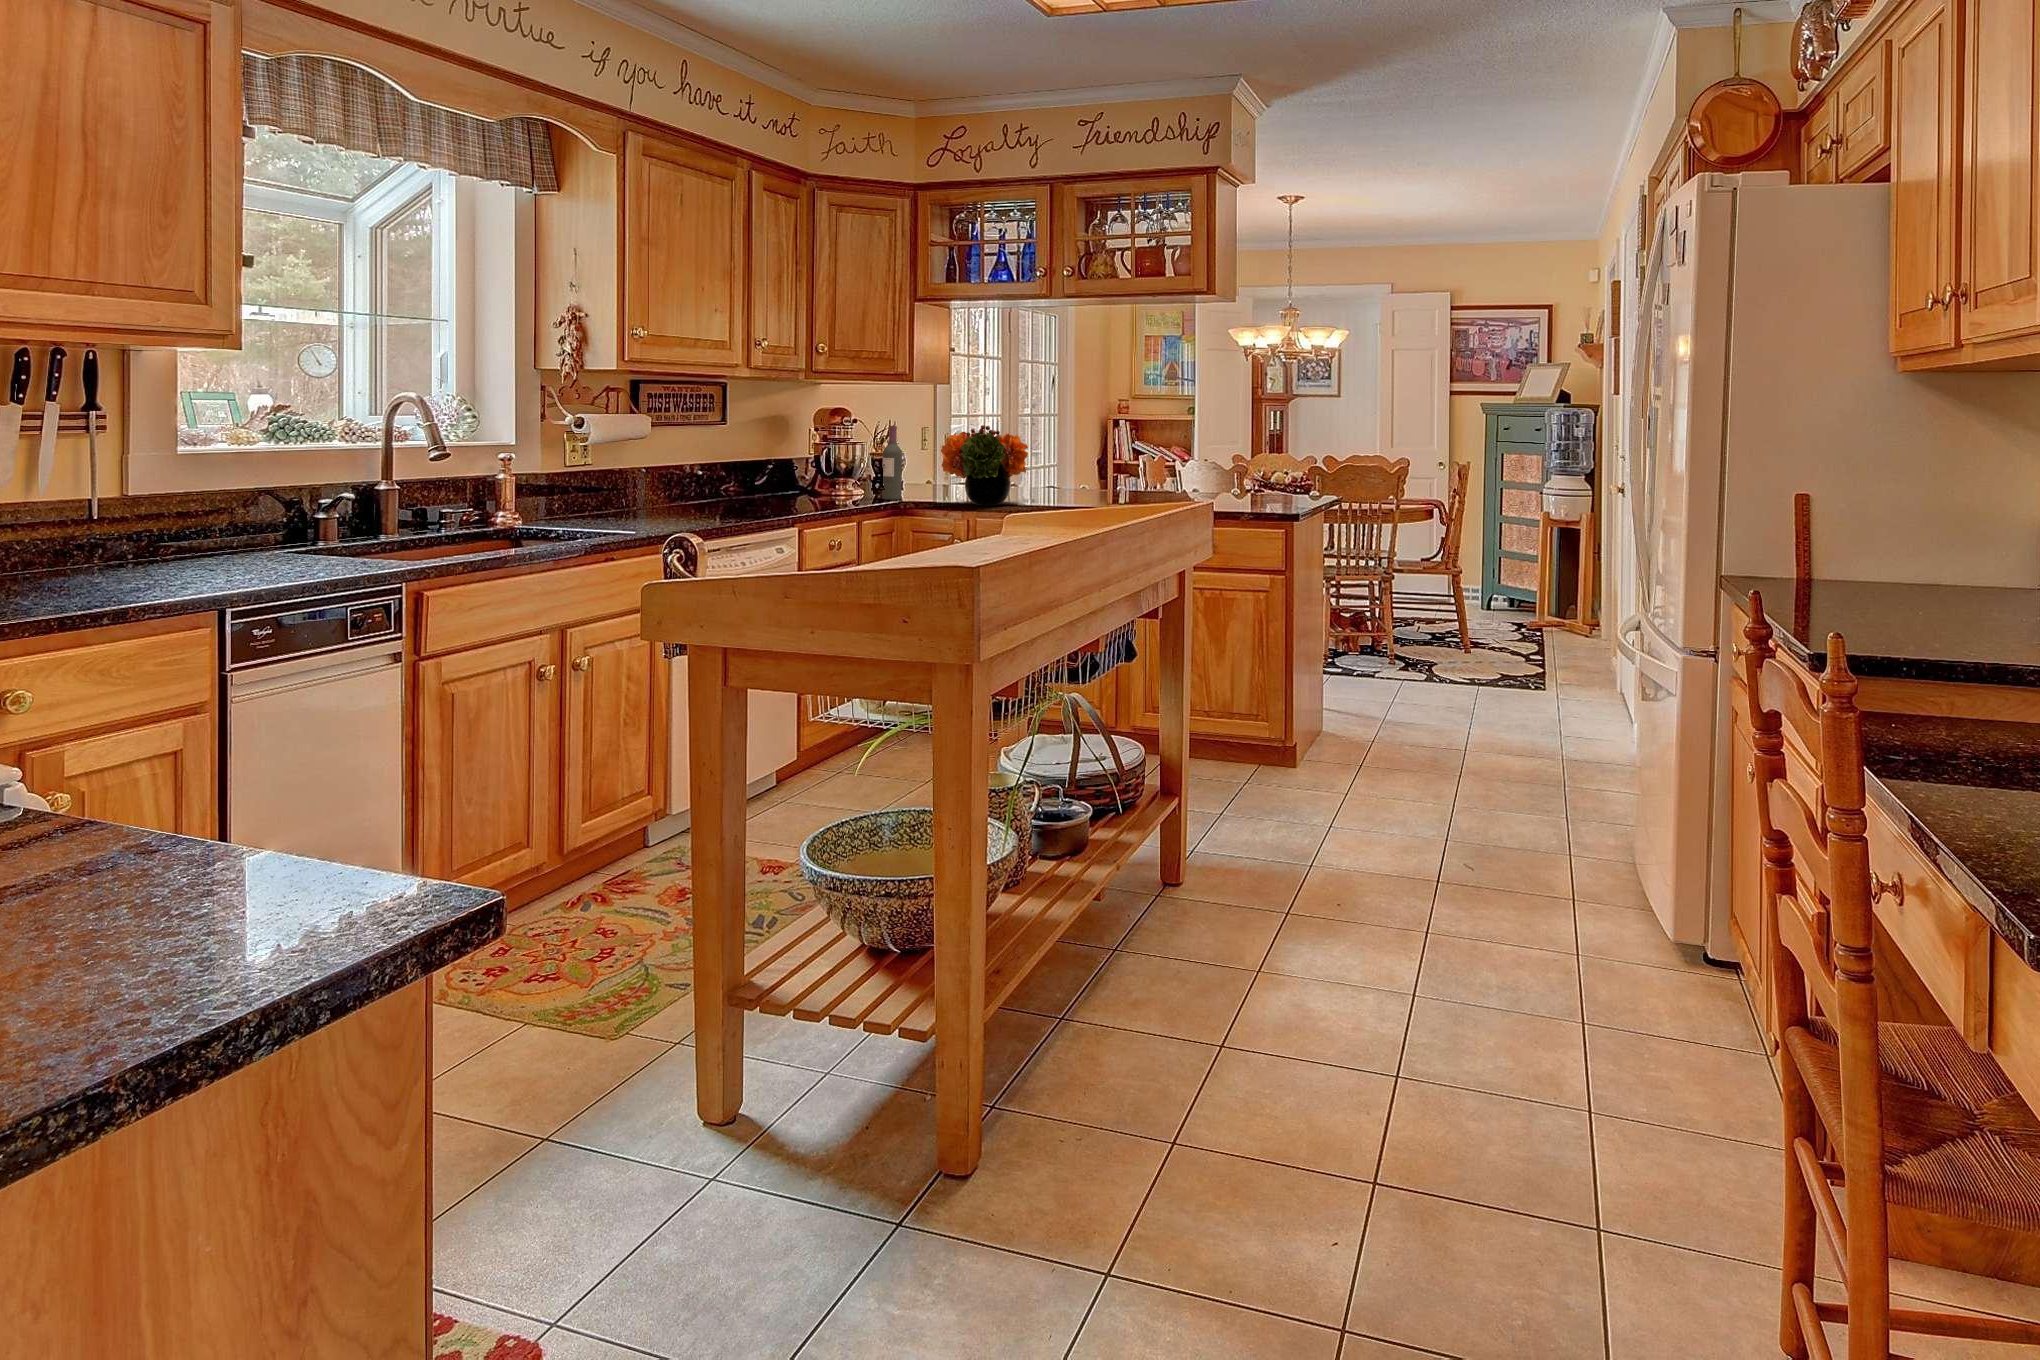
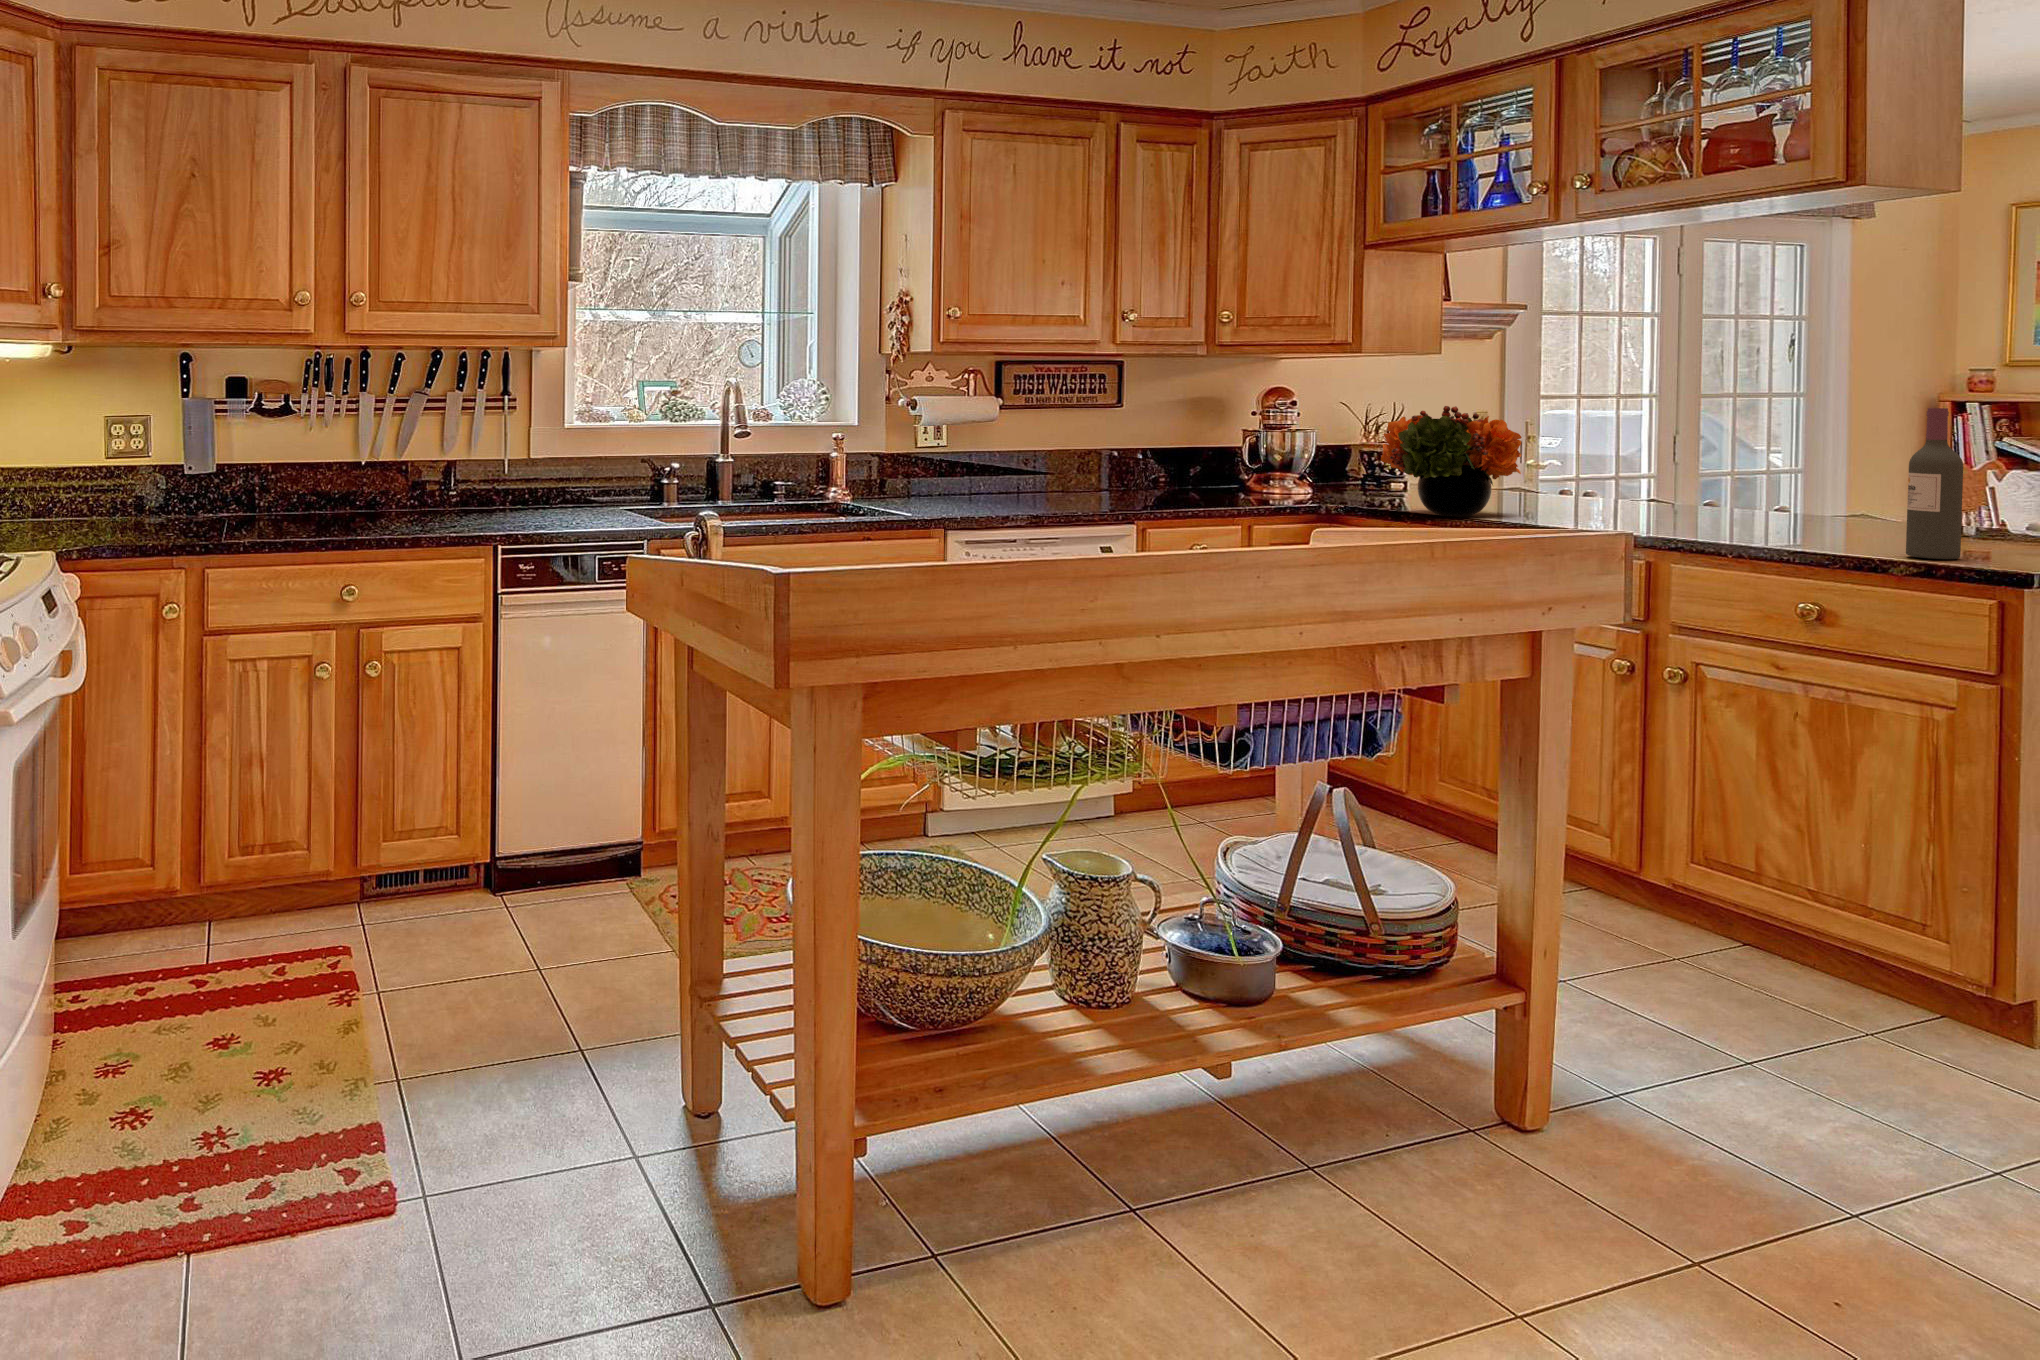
wine bottle: present [882,426,902,500] -> present [1906,408,1963,559]

